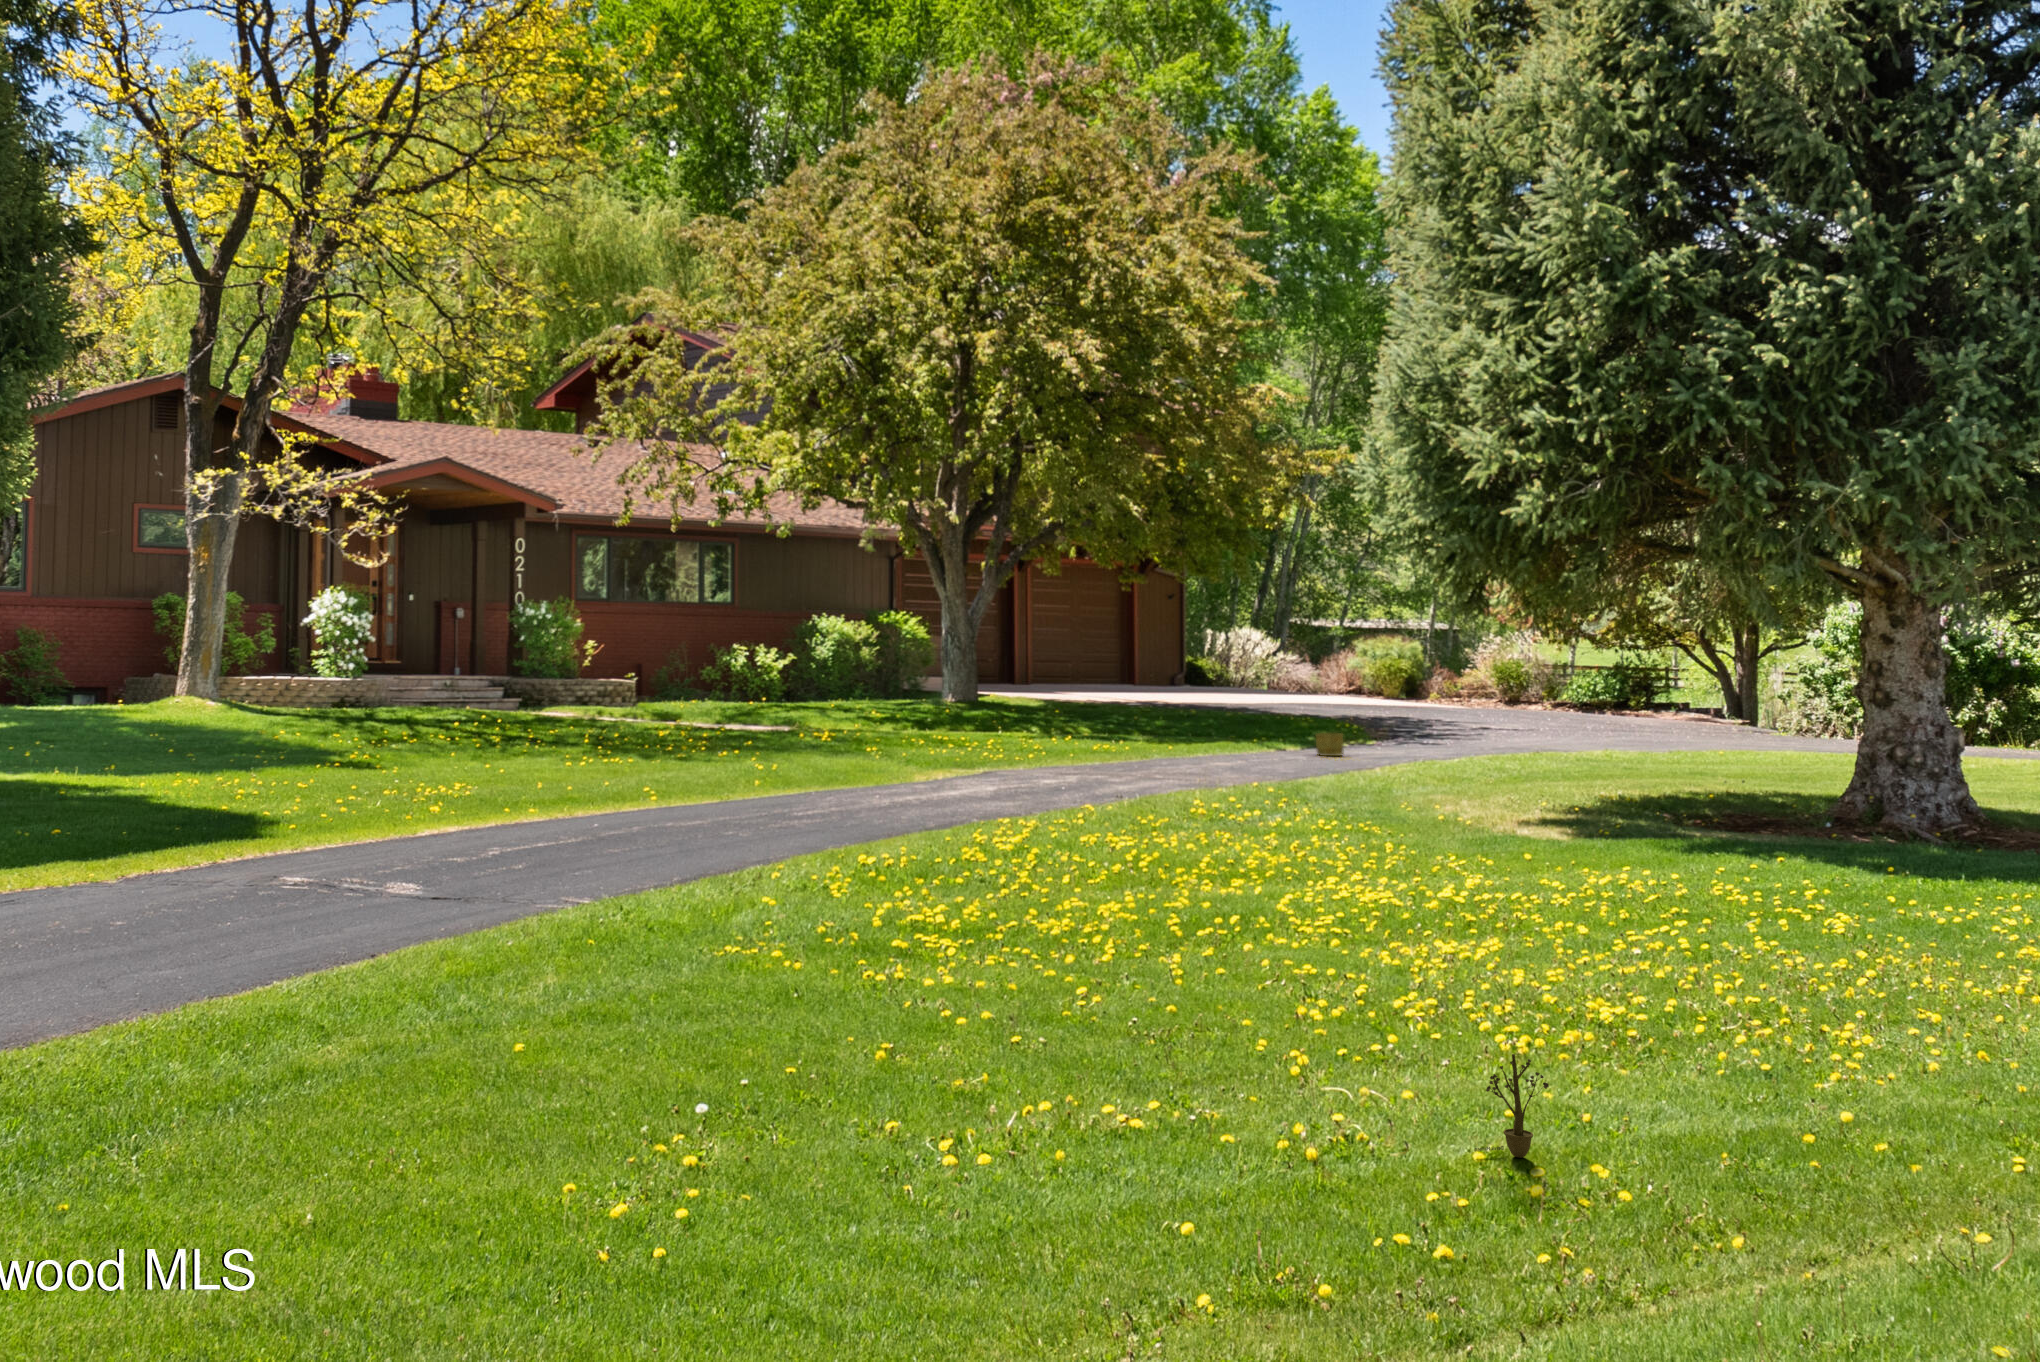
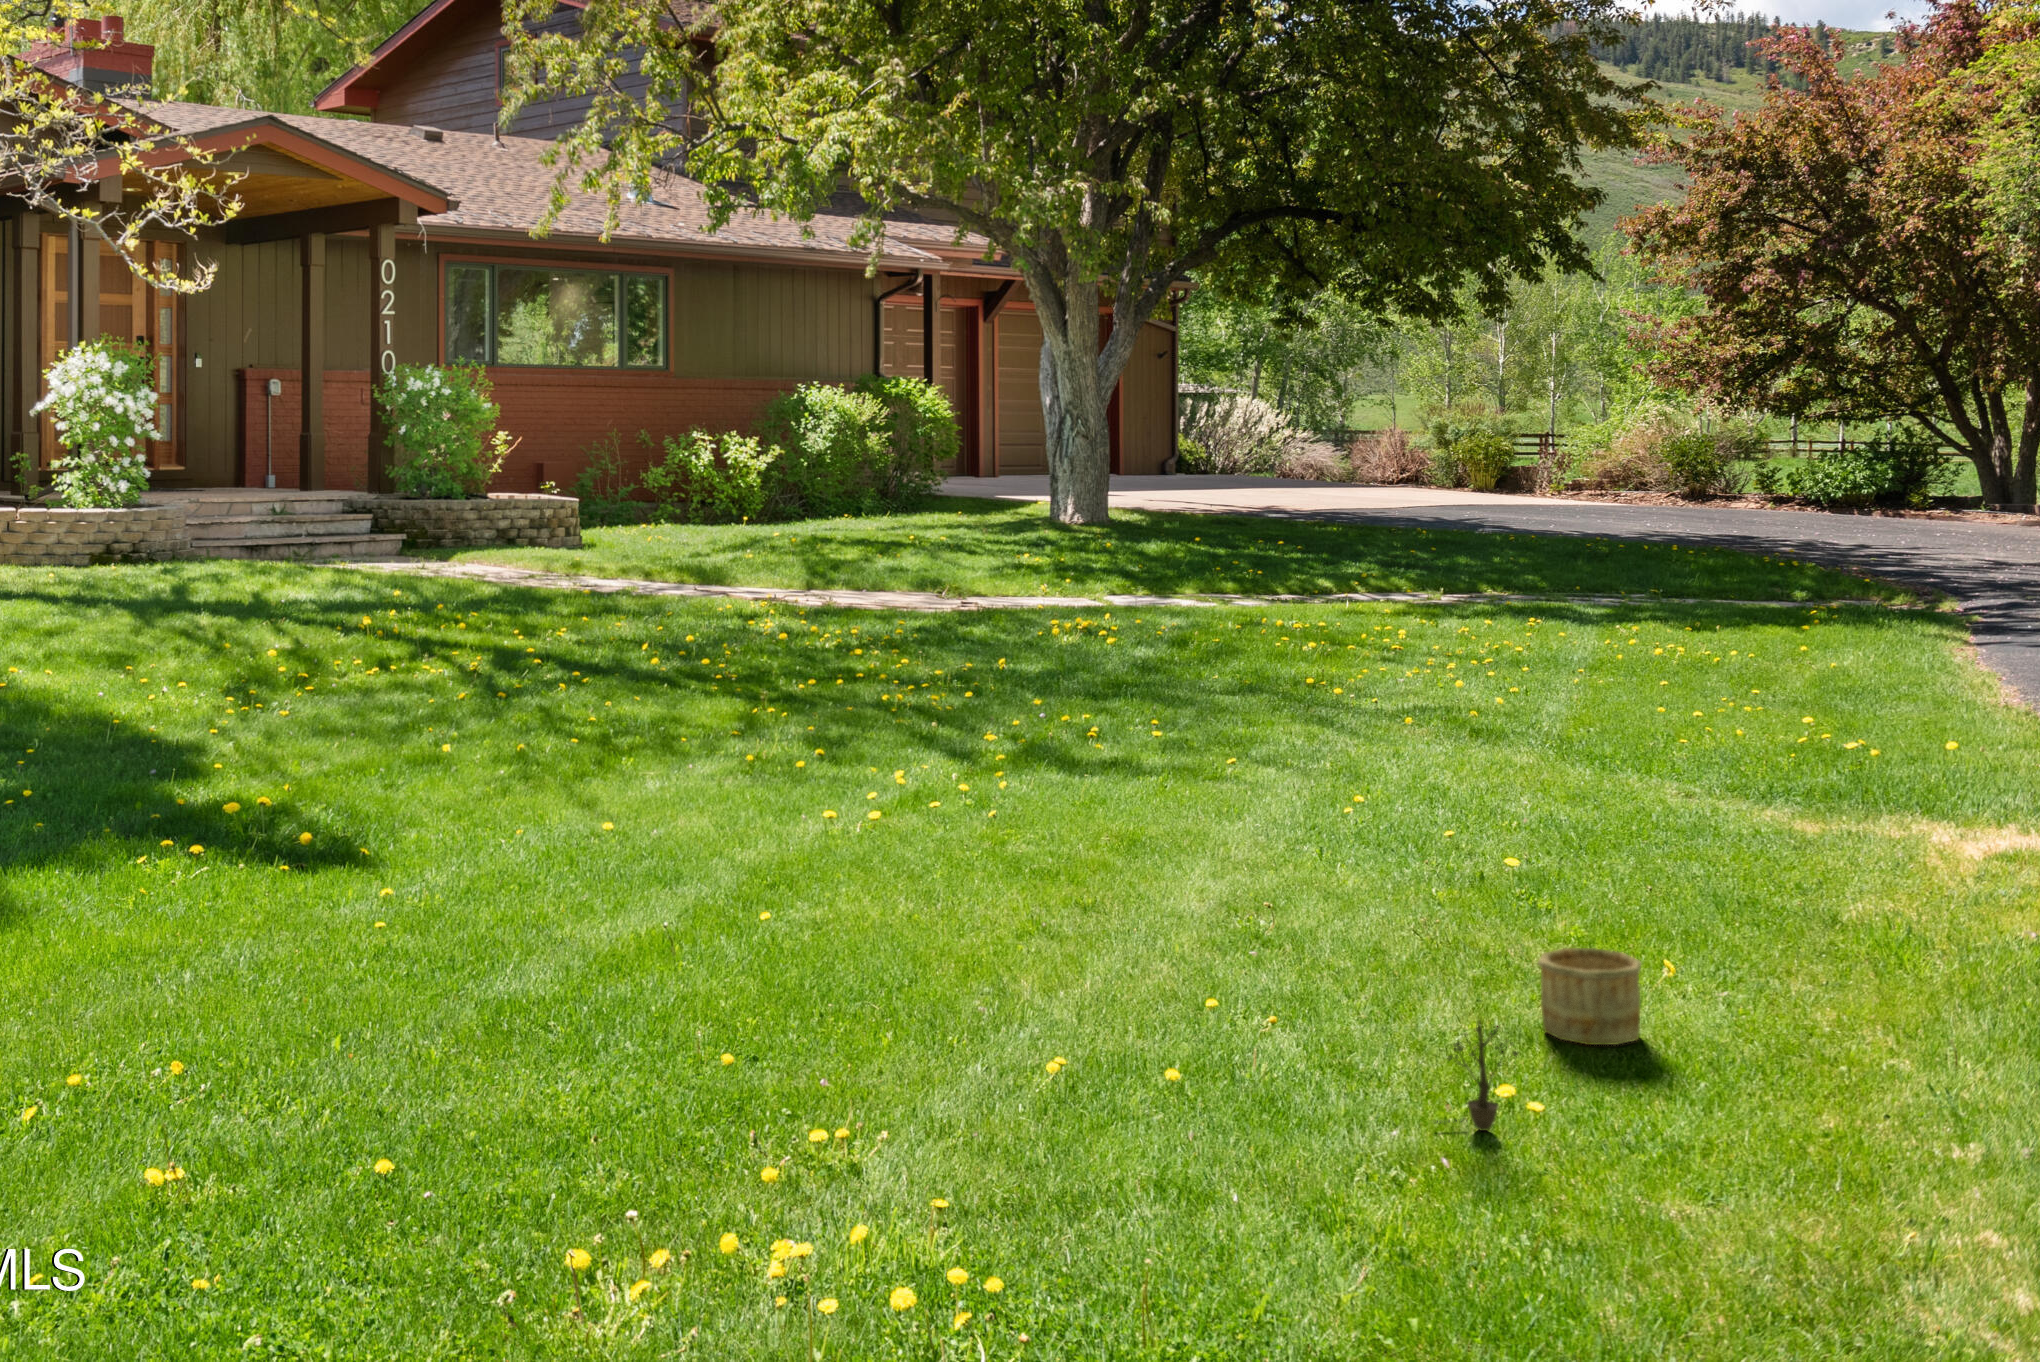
wooden bucket: present [1316,733,1344,756] -> present [1537,948,1641,1045]

